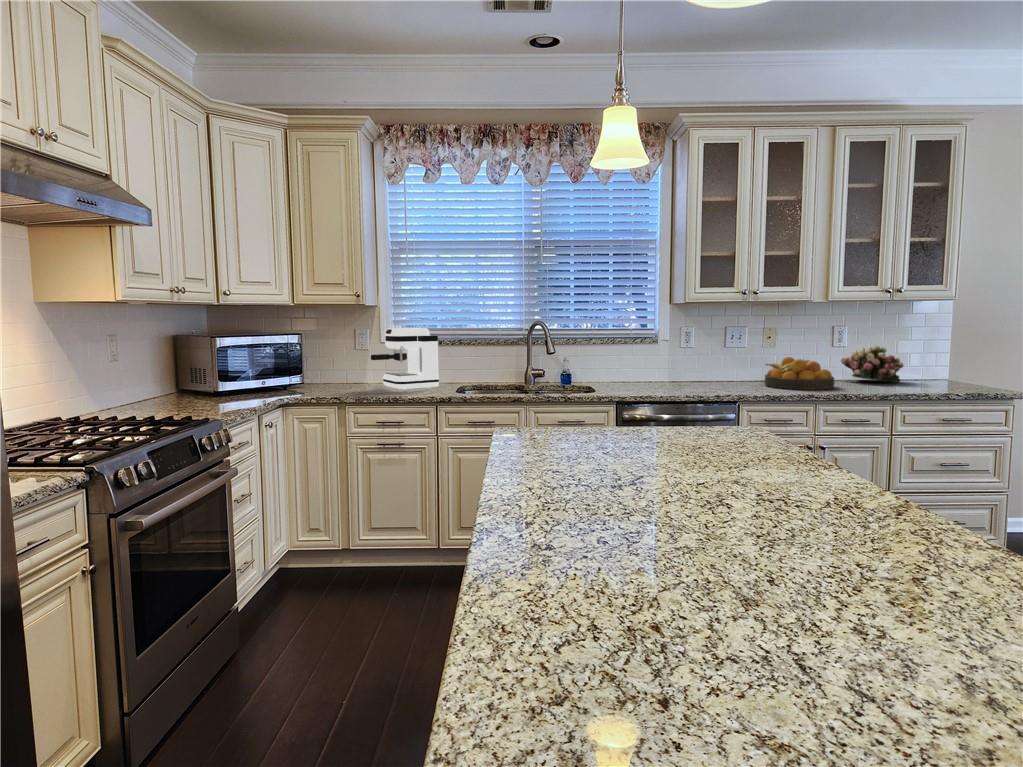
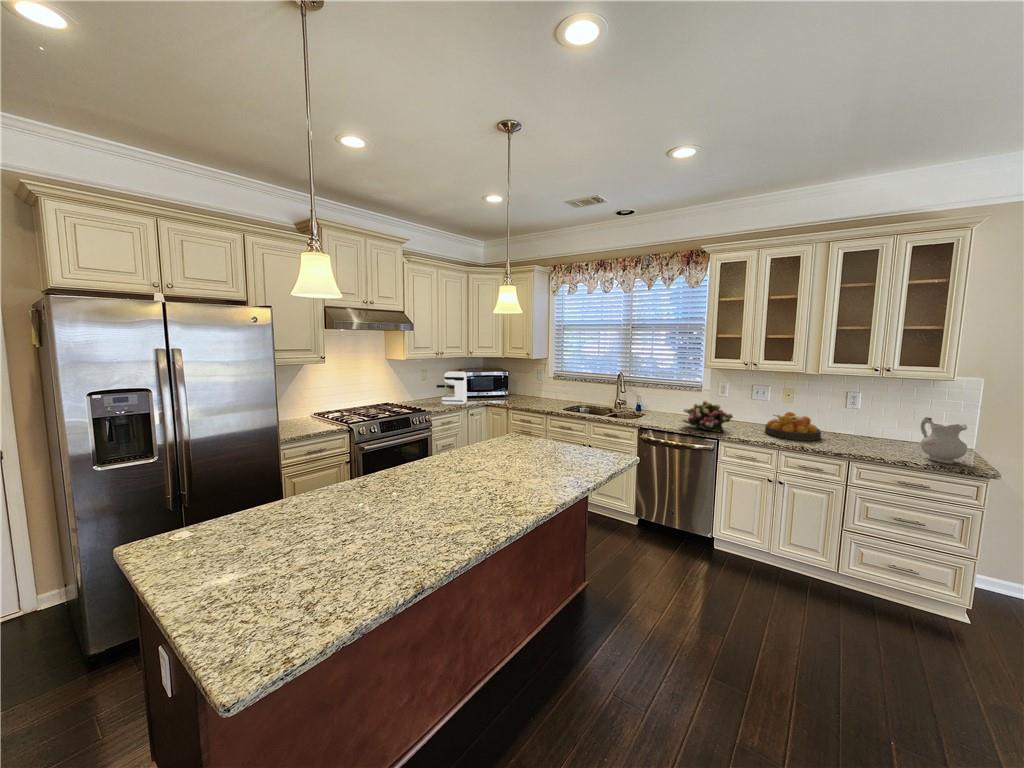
coffee maker: present [371,328,439,390] -> present [437,372,467,405]
ceramic pitcher: none [933,342,984,391] -> present [921,417,967,464]
flower arrangement: present [841,345,903,382] -> present [682,400,733,432]

